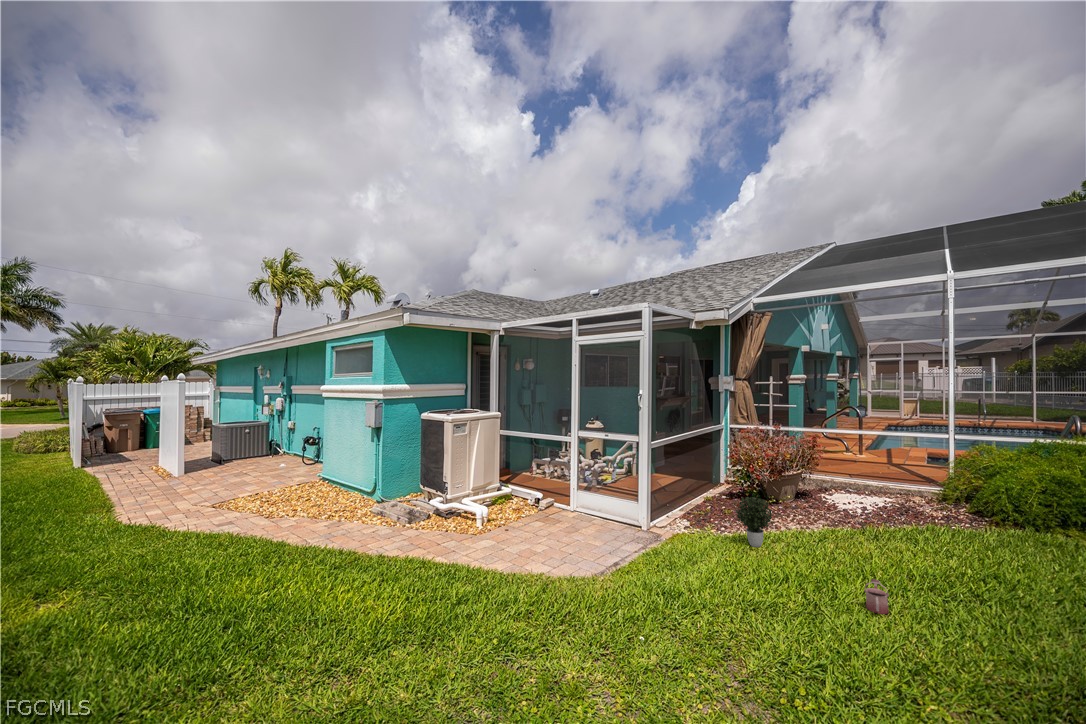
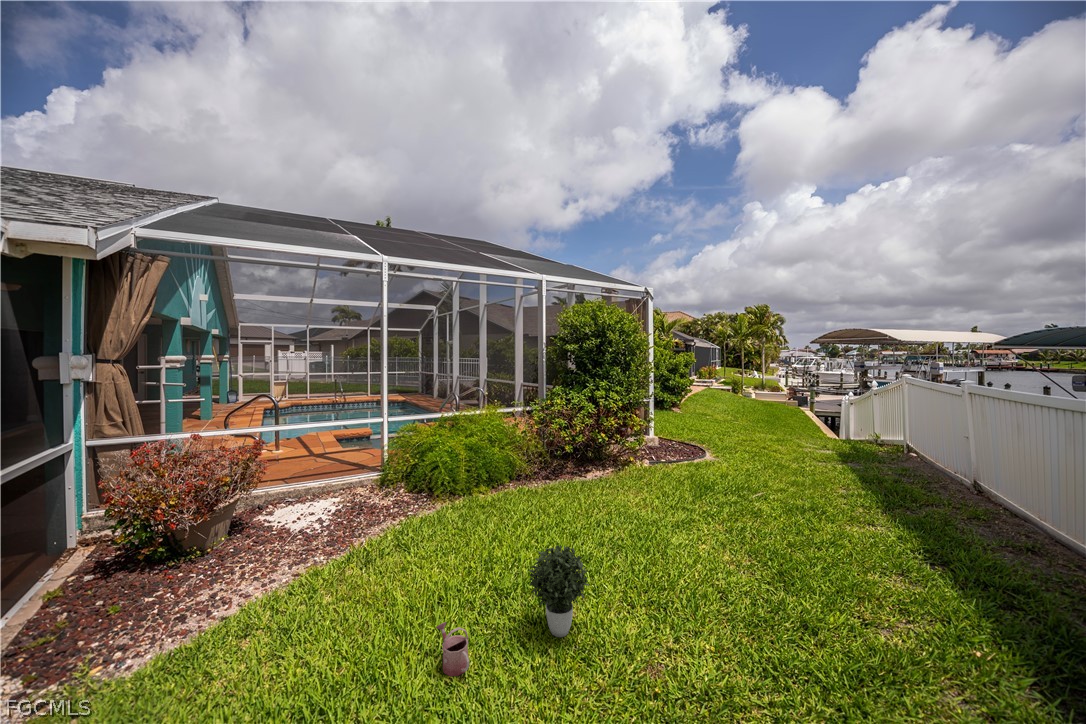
potted plant: present [736,497,773,547] -> present [529,545,589,637]

